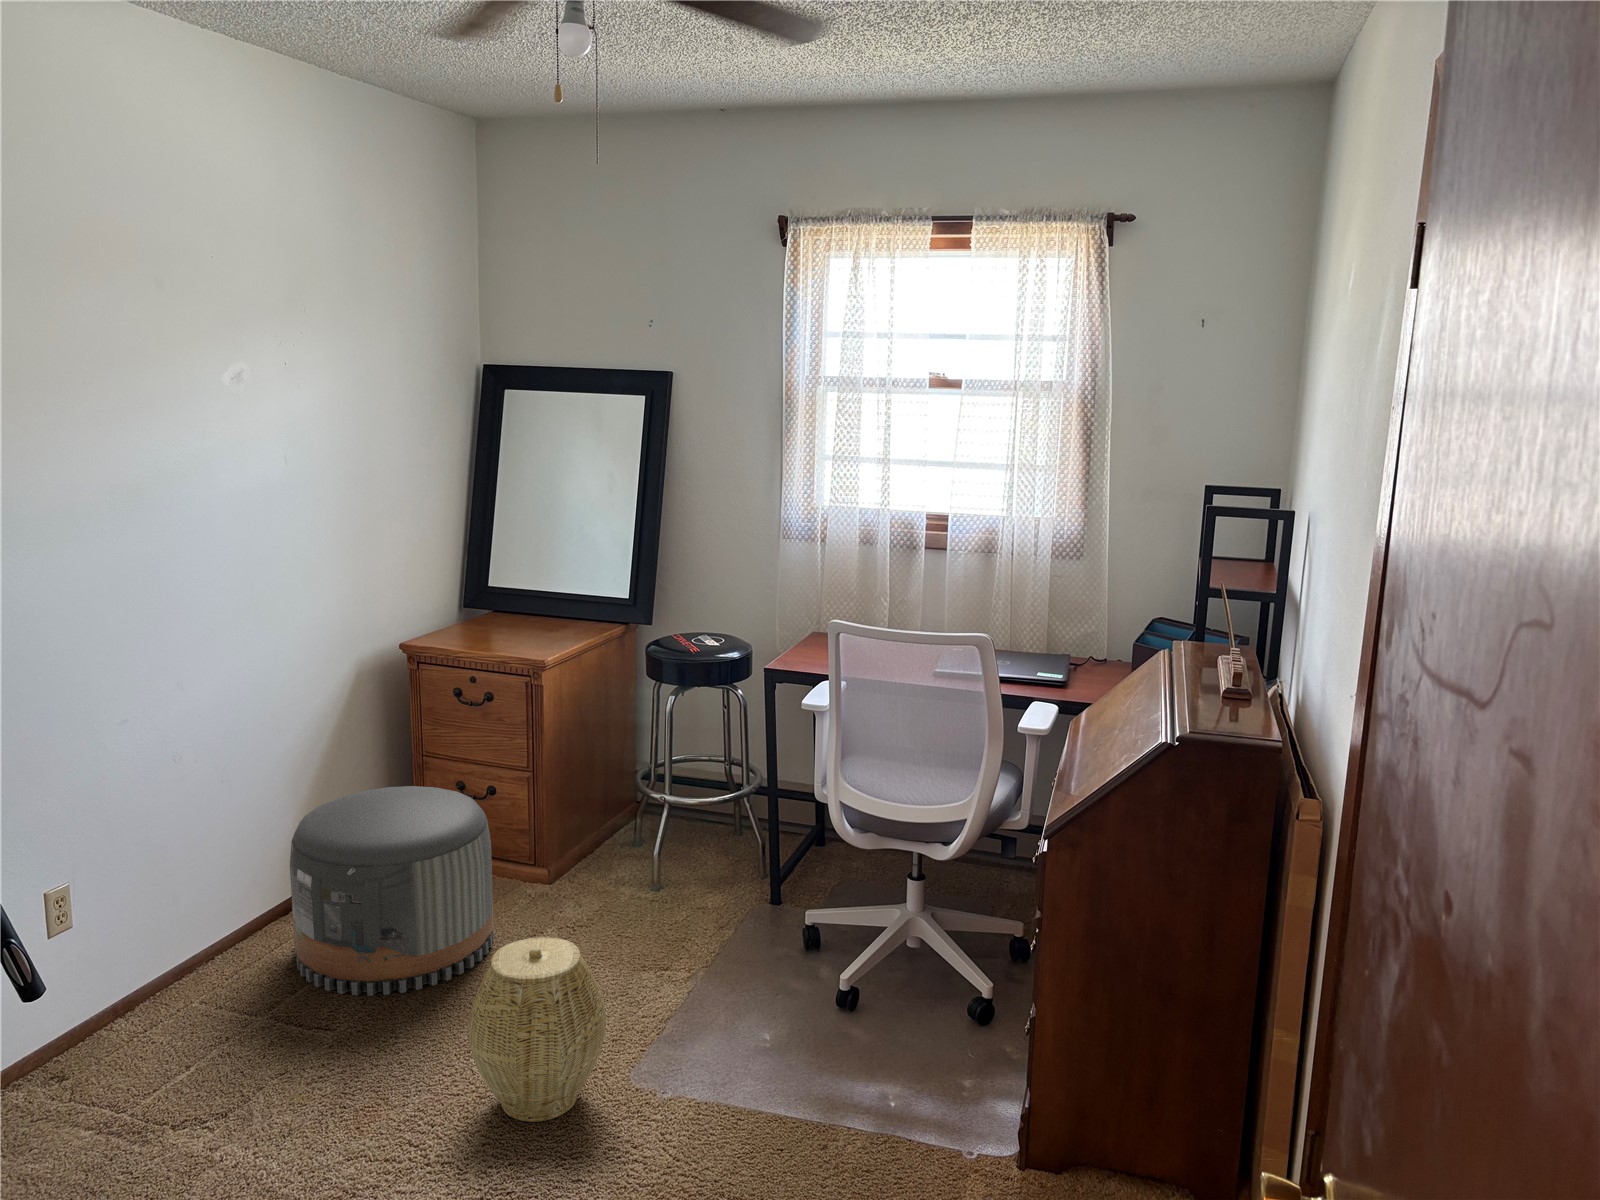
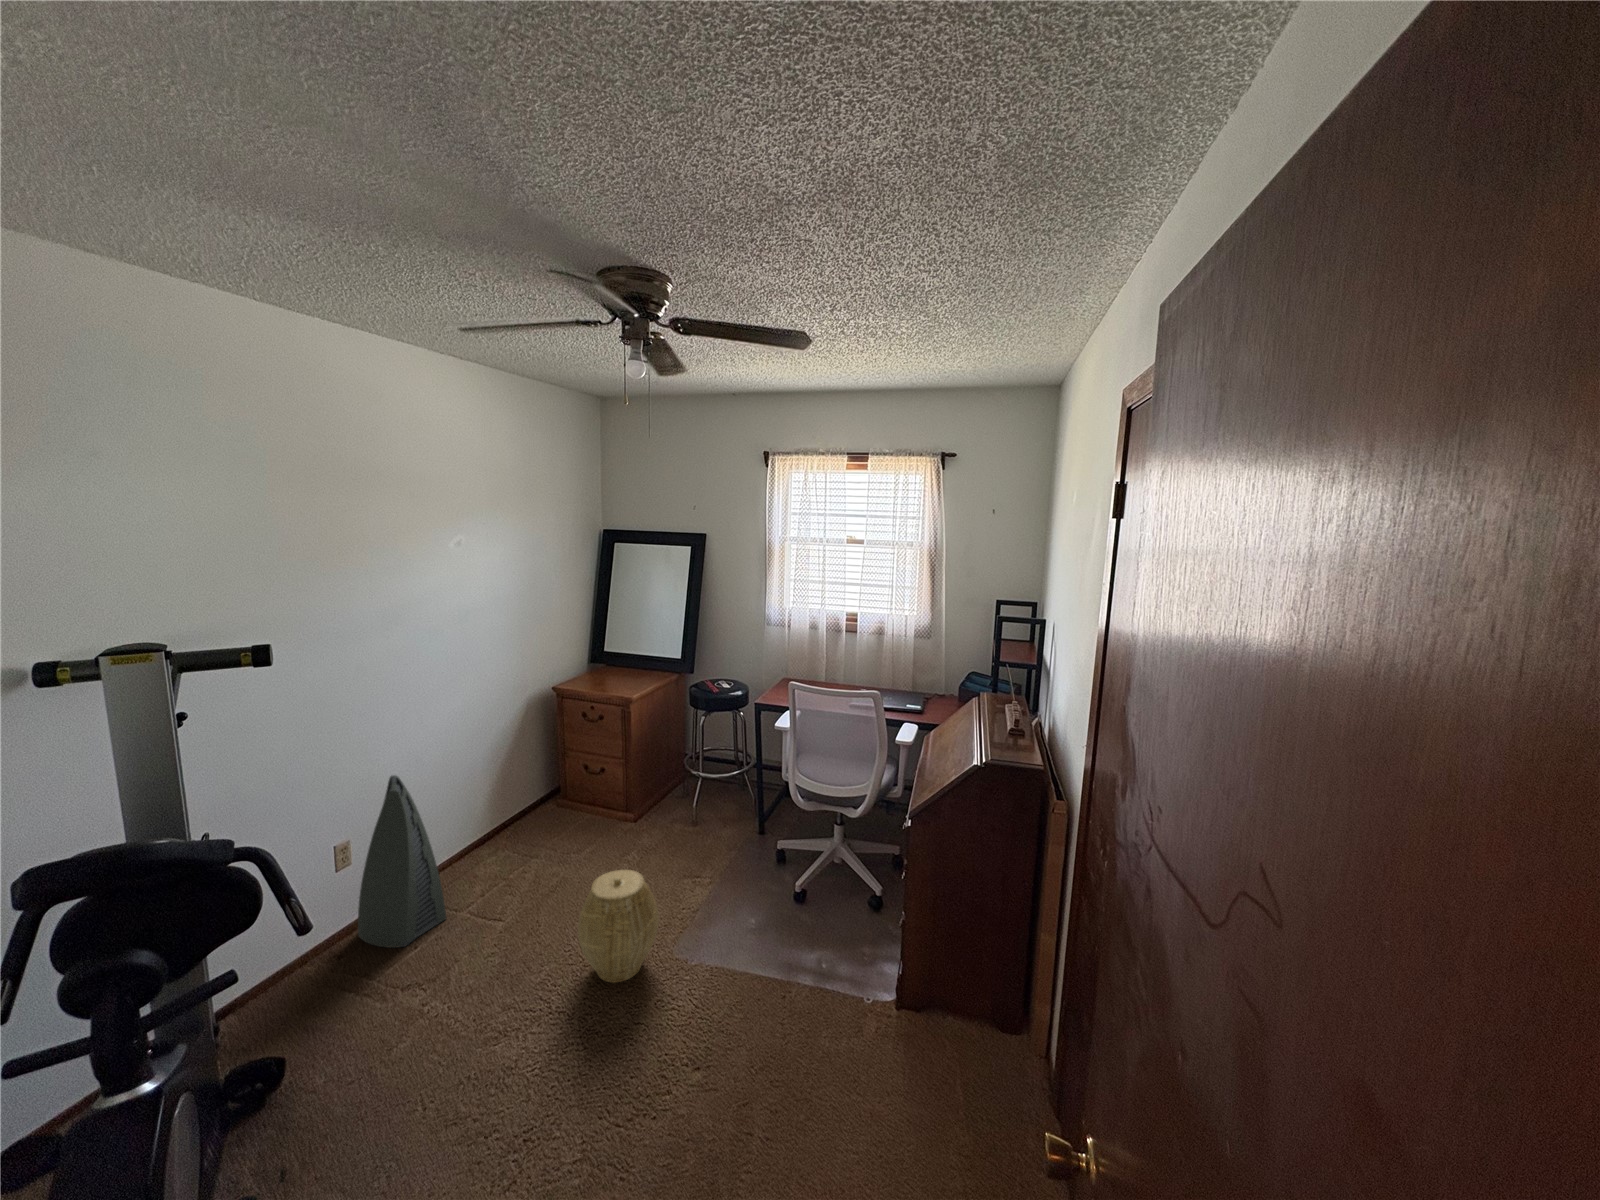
air purifier: none [92,777,239,1065] -> present [358,775,446,948]
pouf: present [290,786,493,996] -> none [482,771,600,898]

